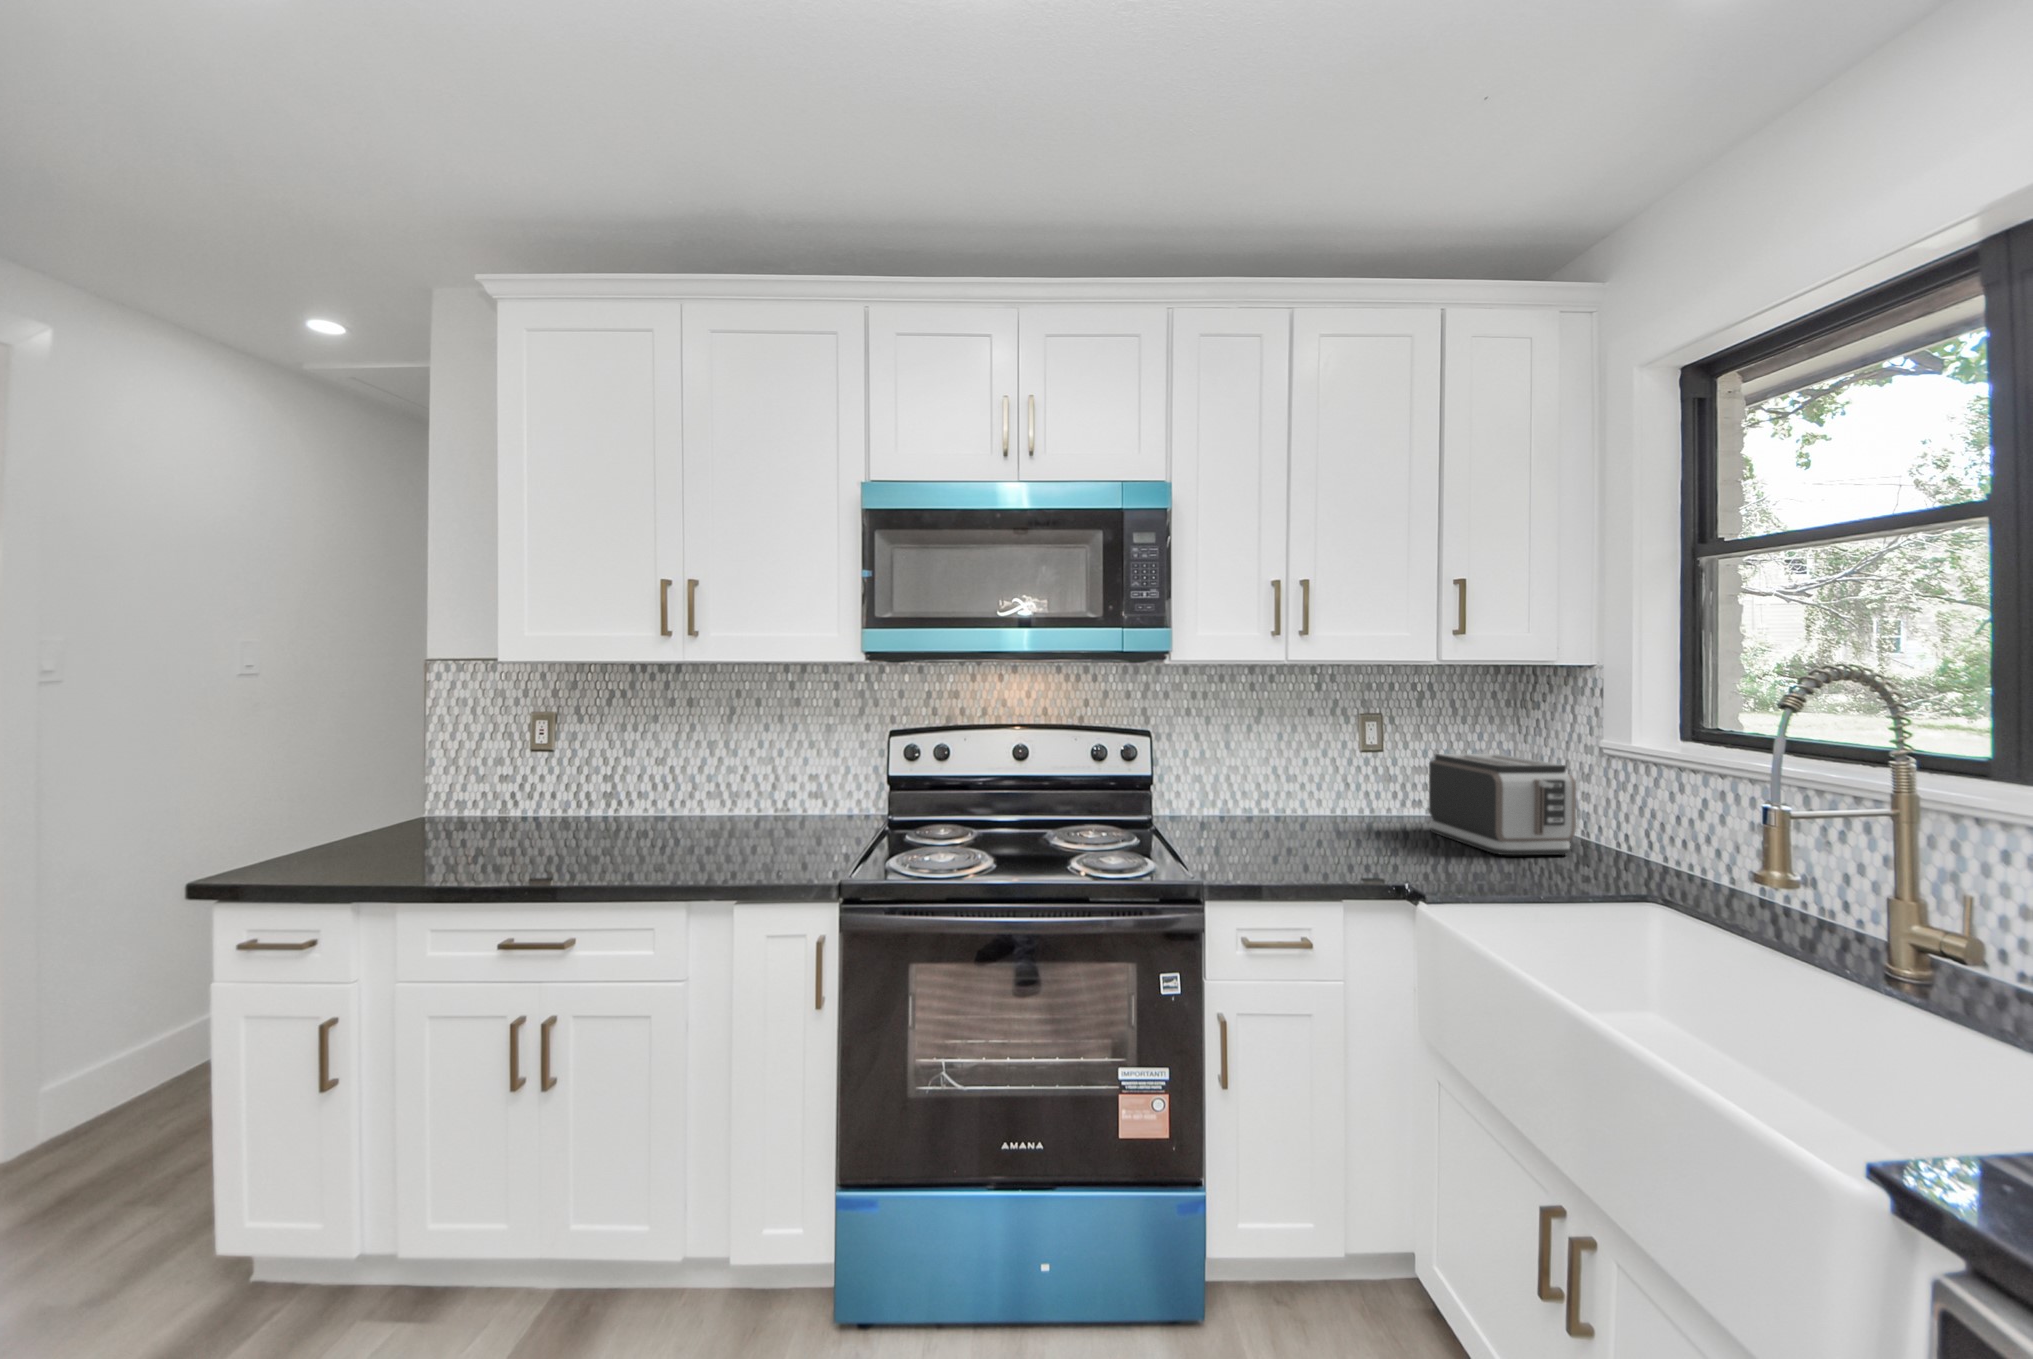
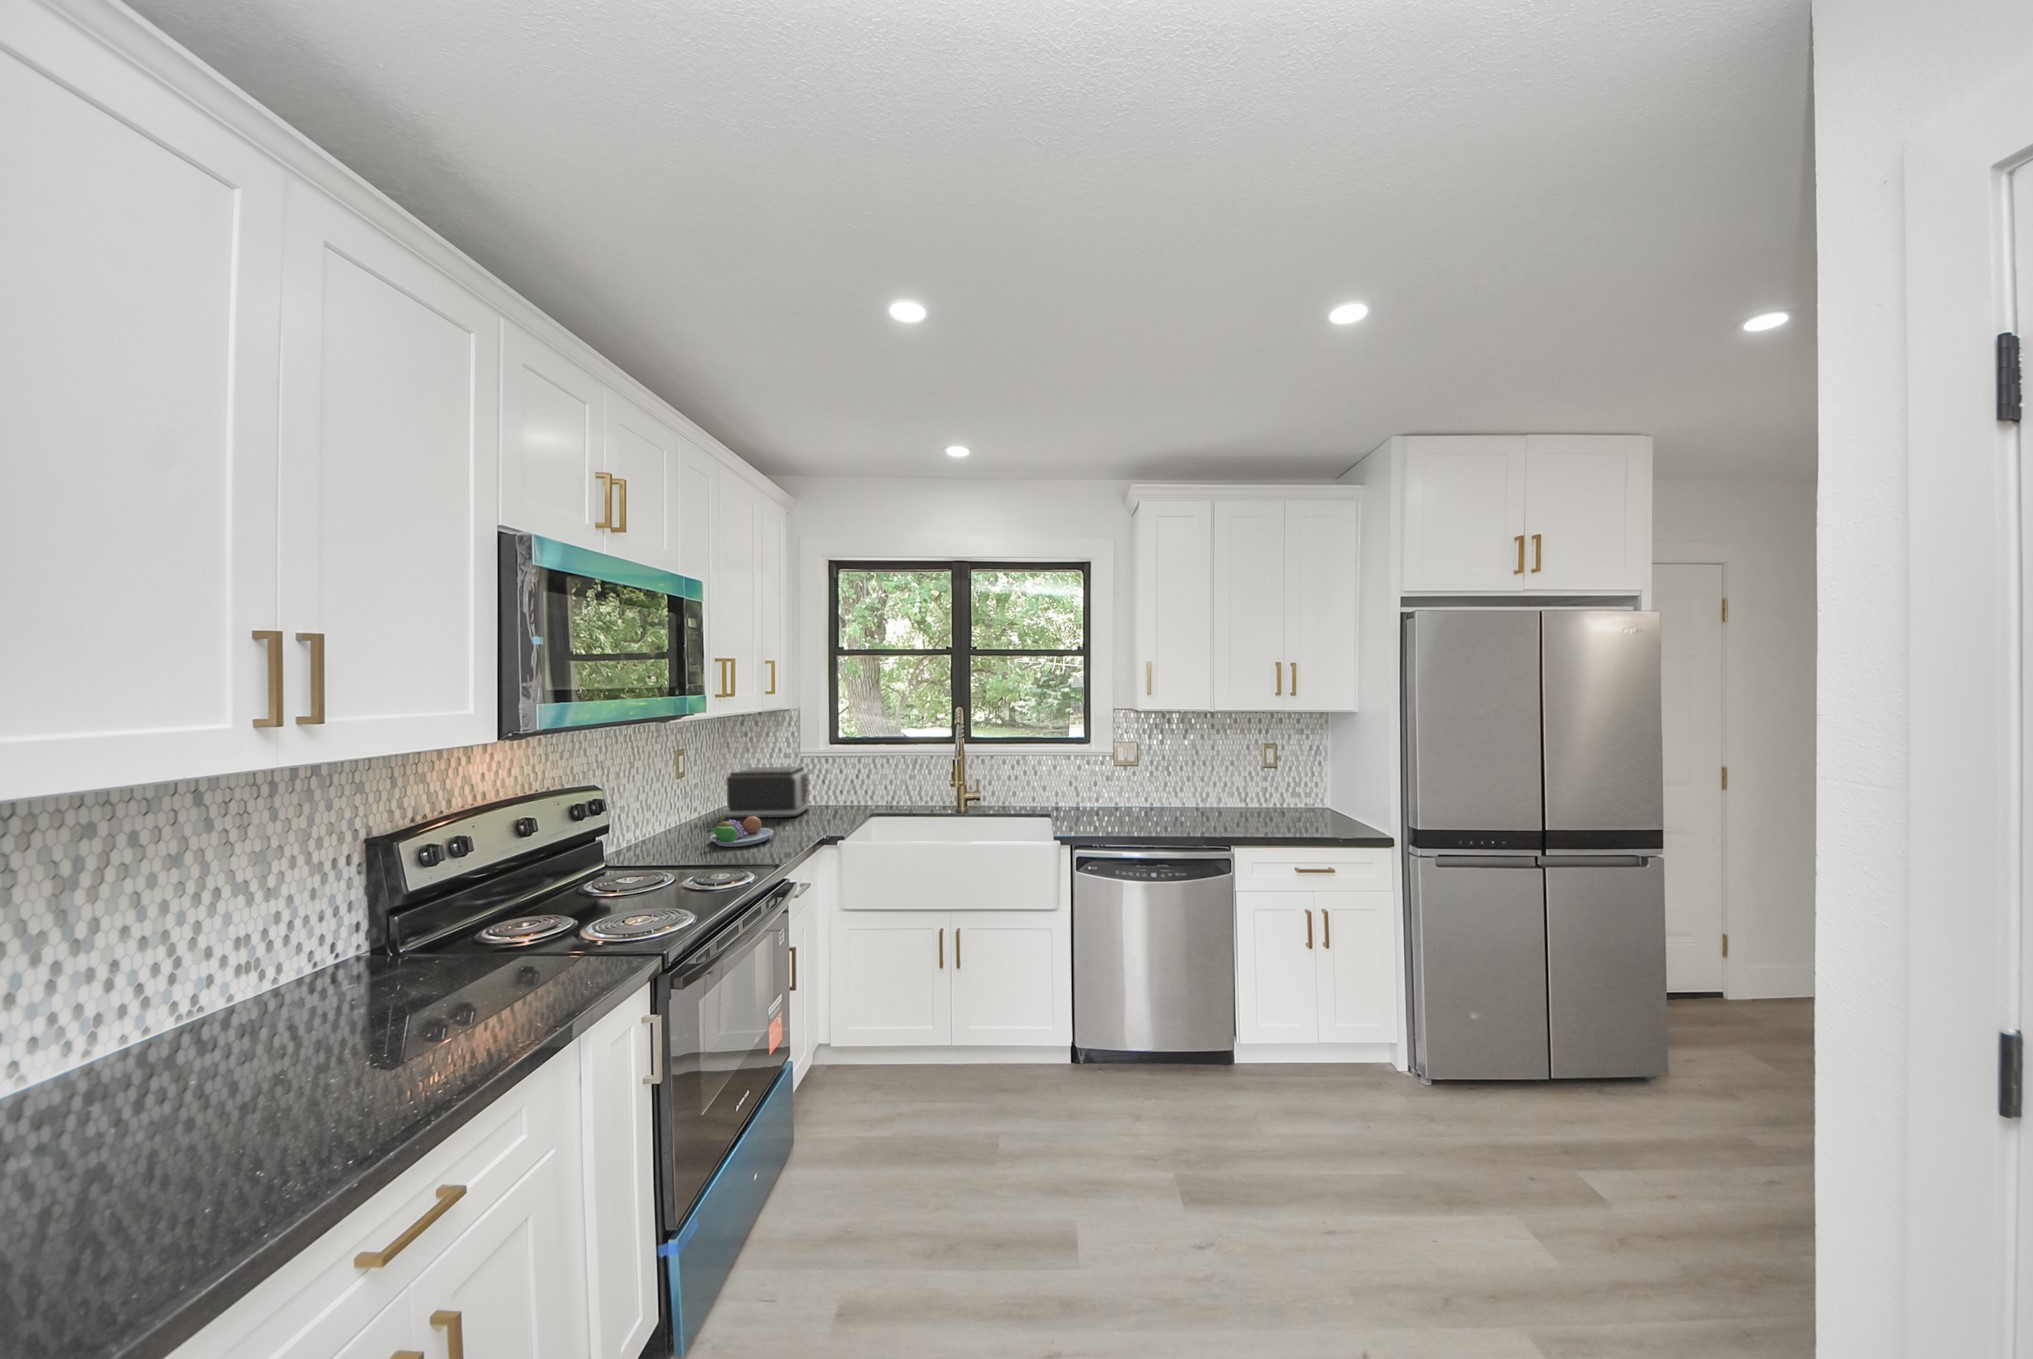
fruit bowl: none [1262,807,1374,860] -> present [707,816,774,847]

